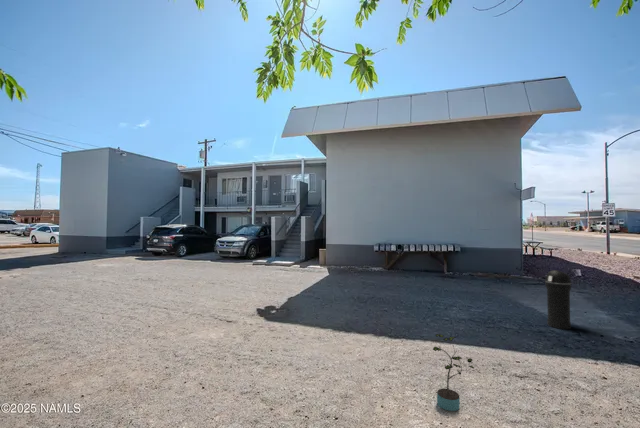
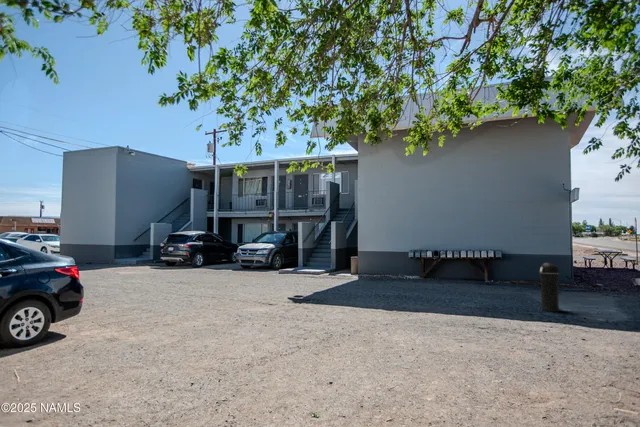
potted plant: present [433,334,474,411] -> none [410,289,436,333]

